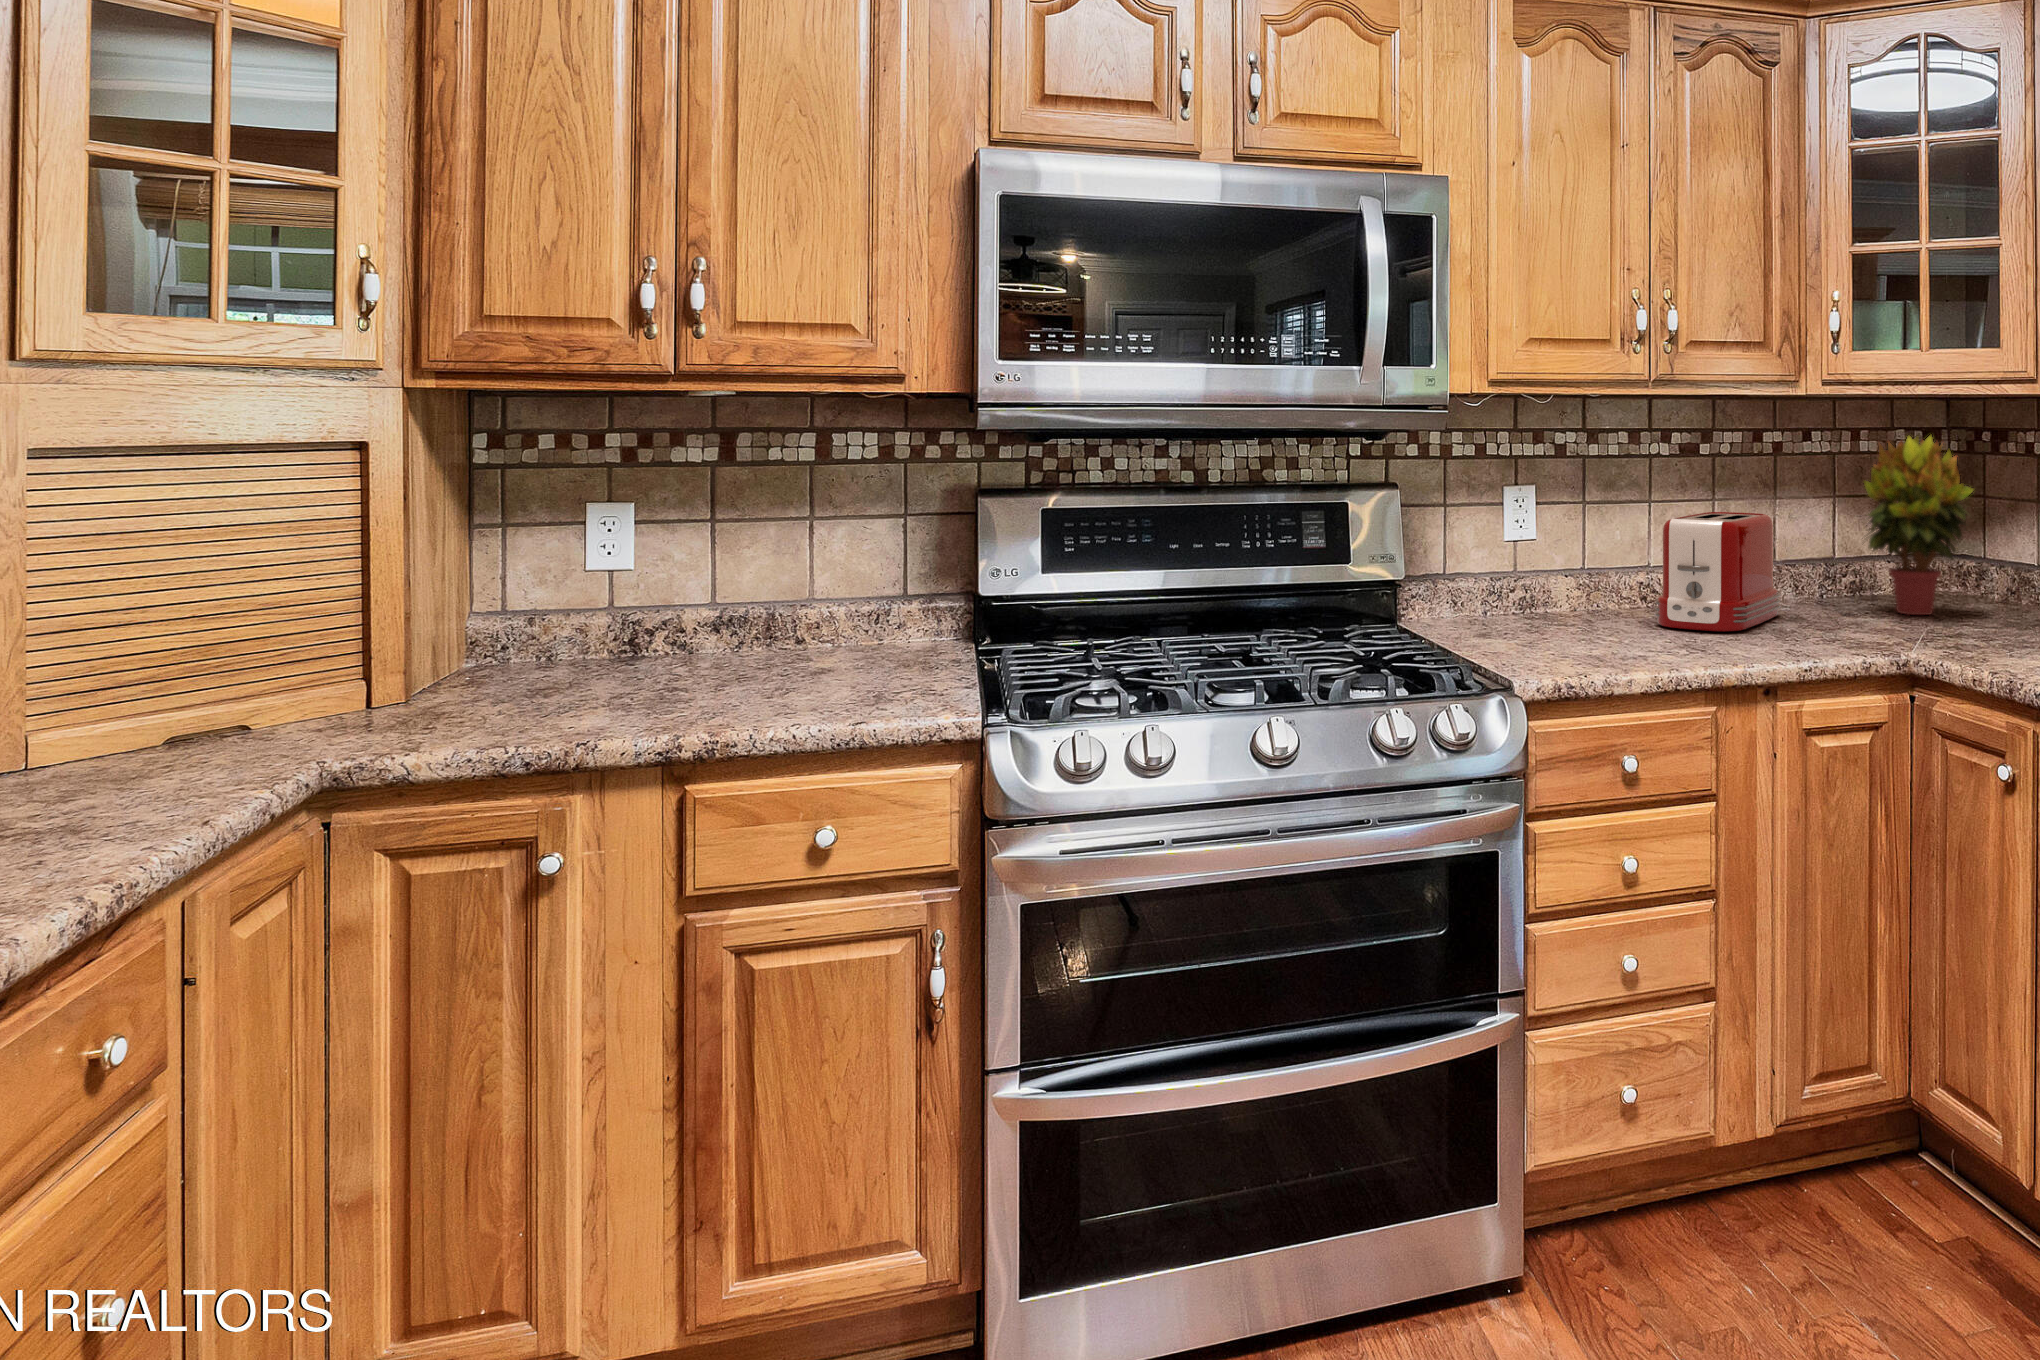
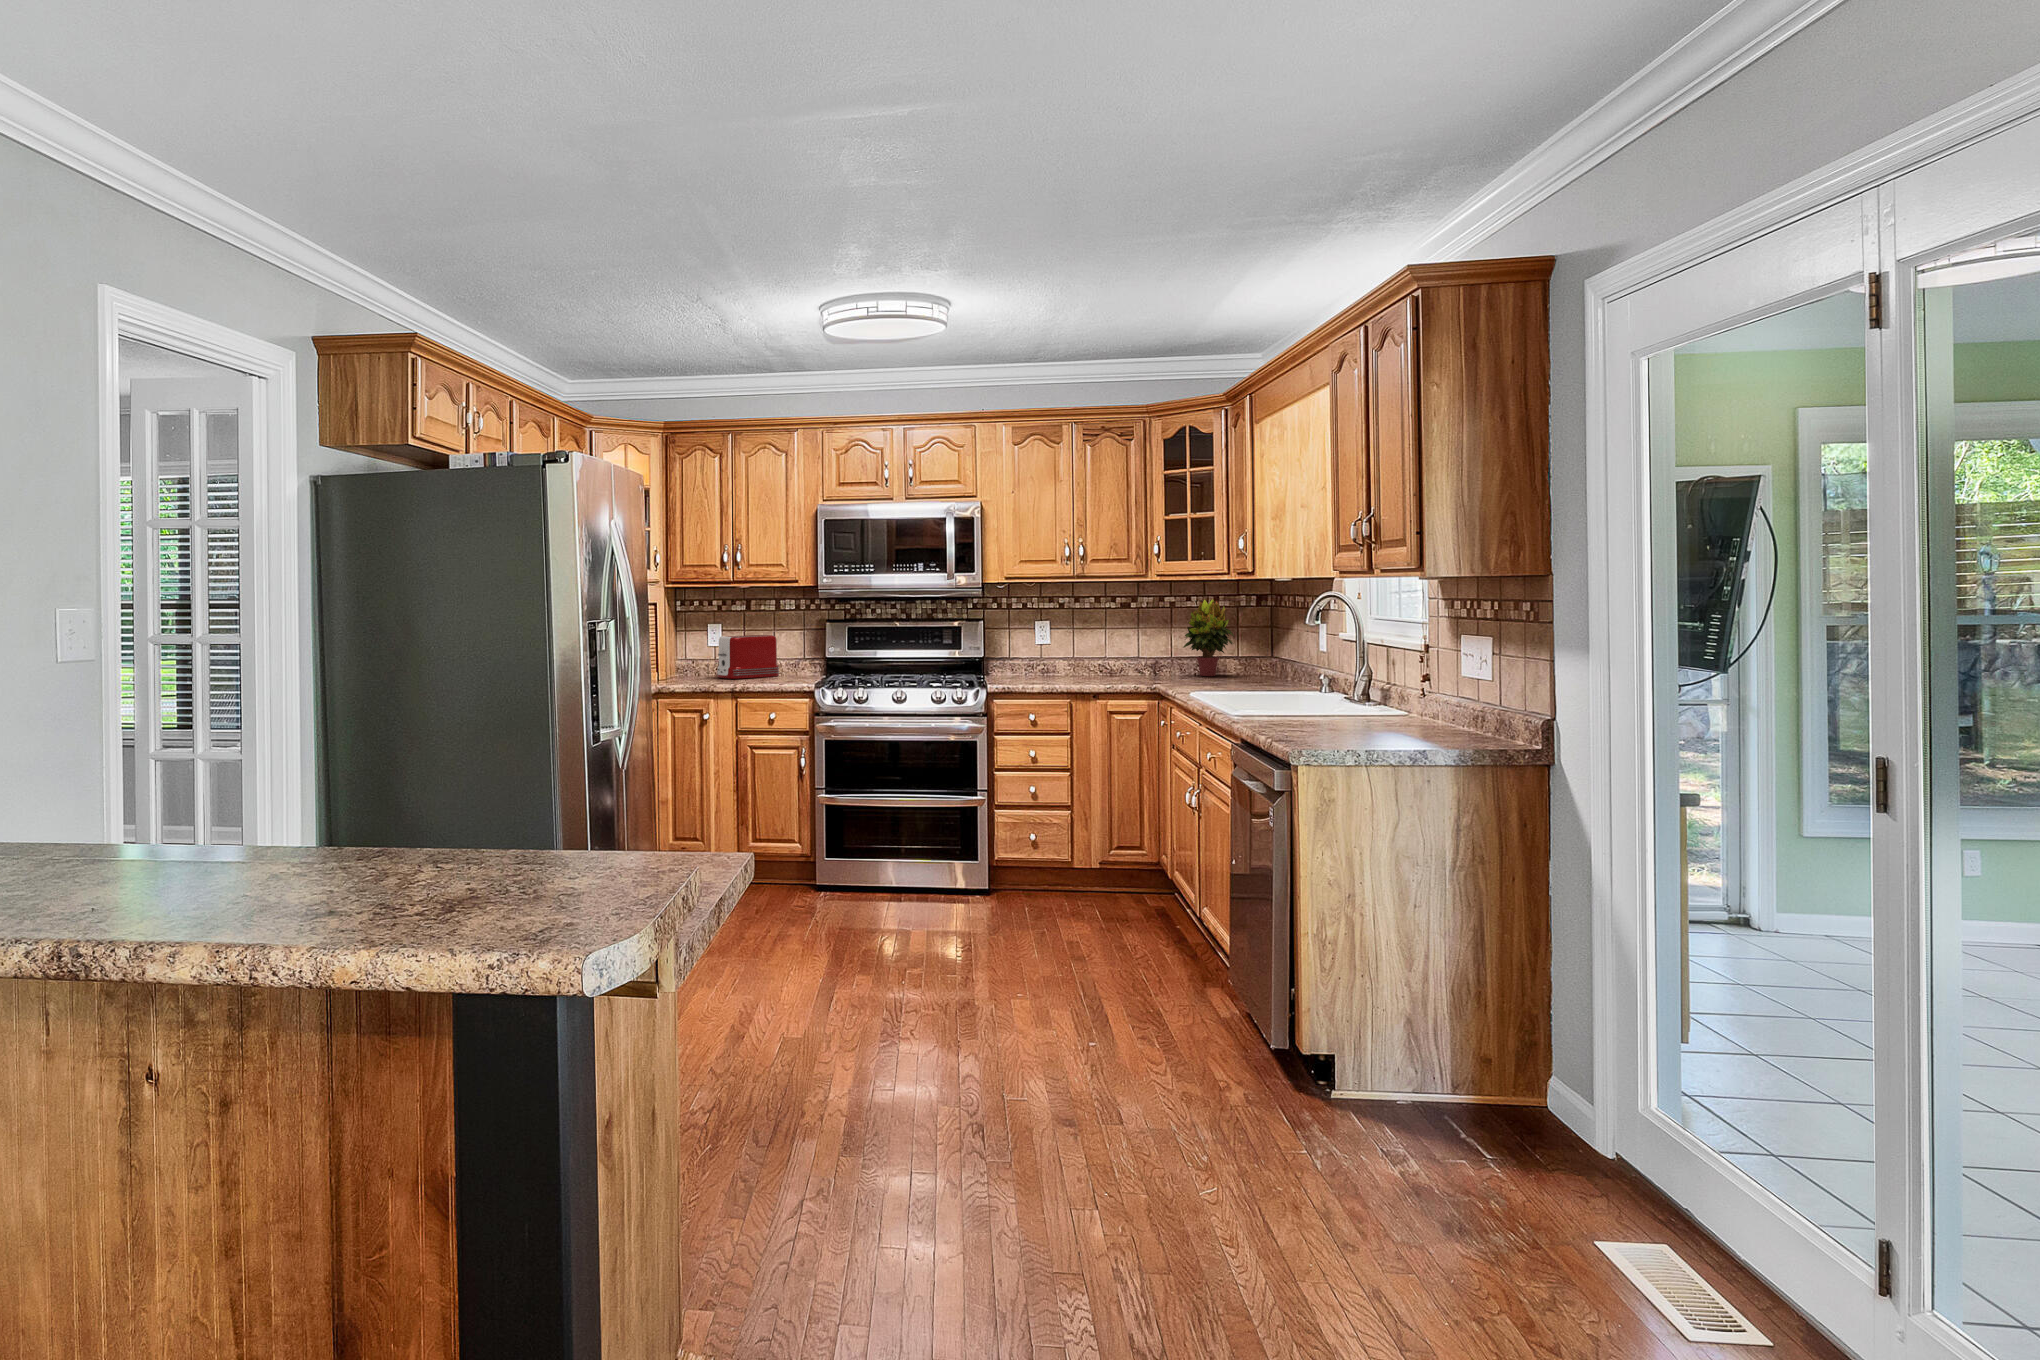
toaster: present [1655,512,1780,631] -> present [717,635,779,679]

